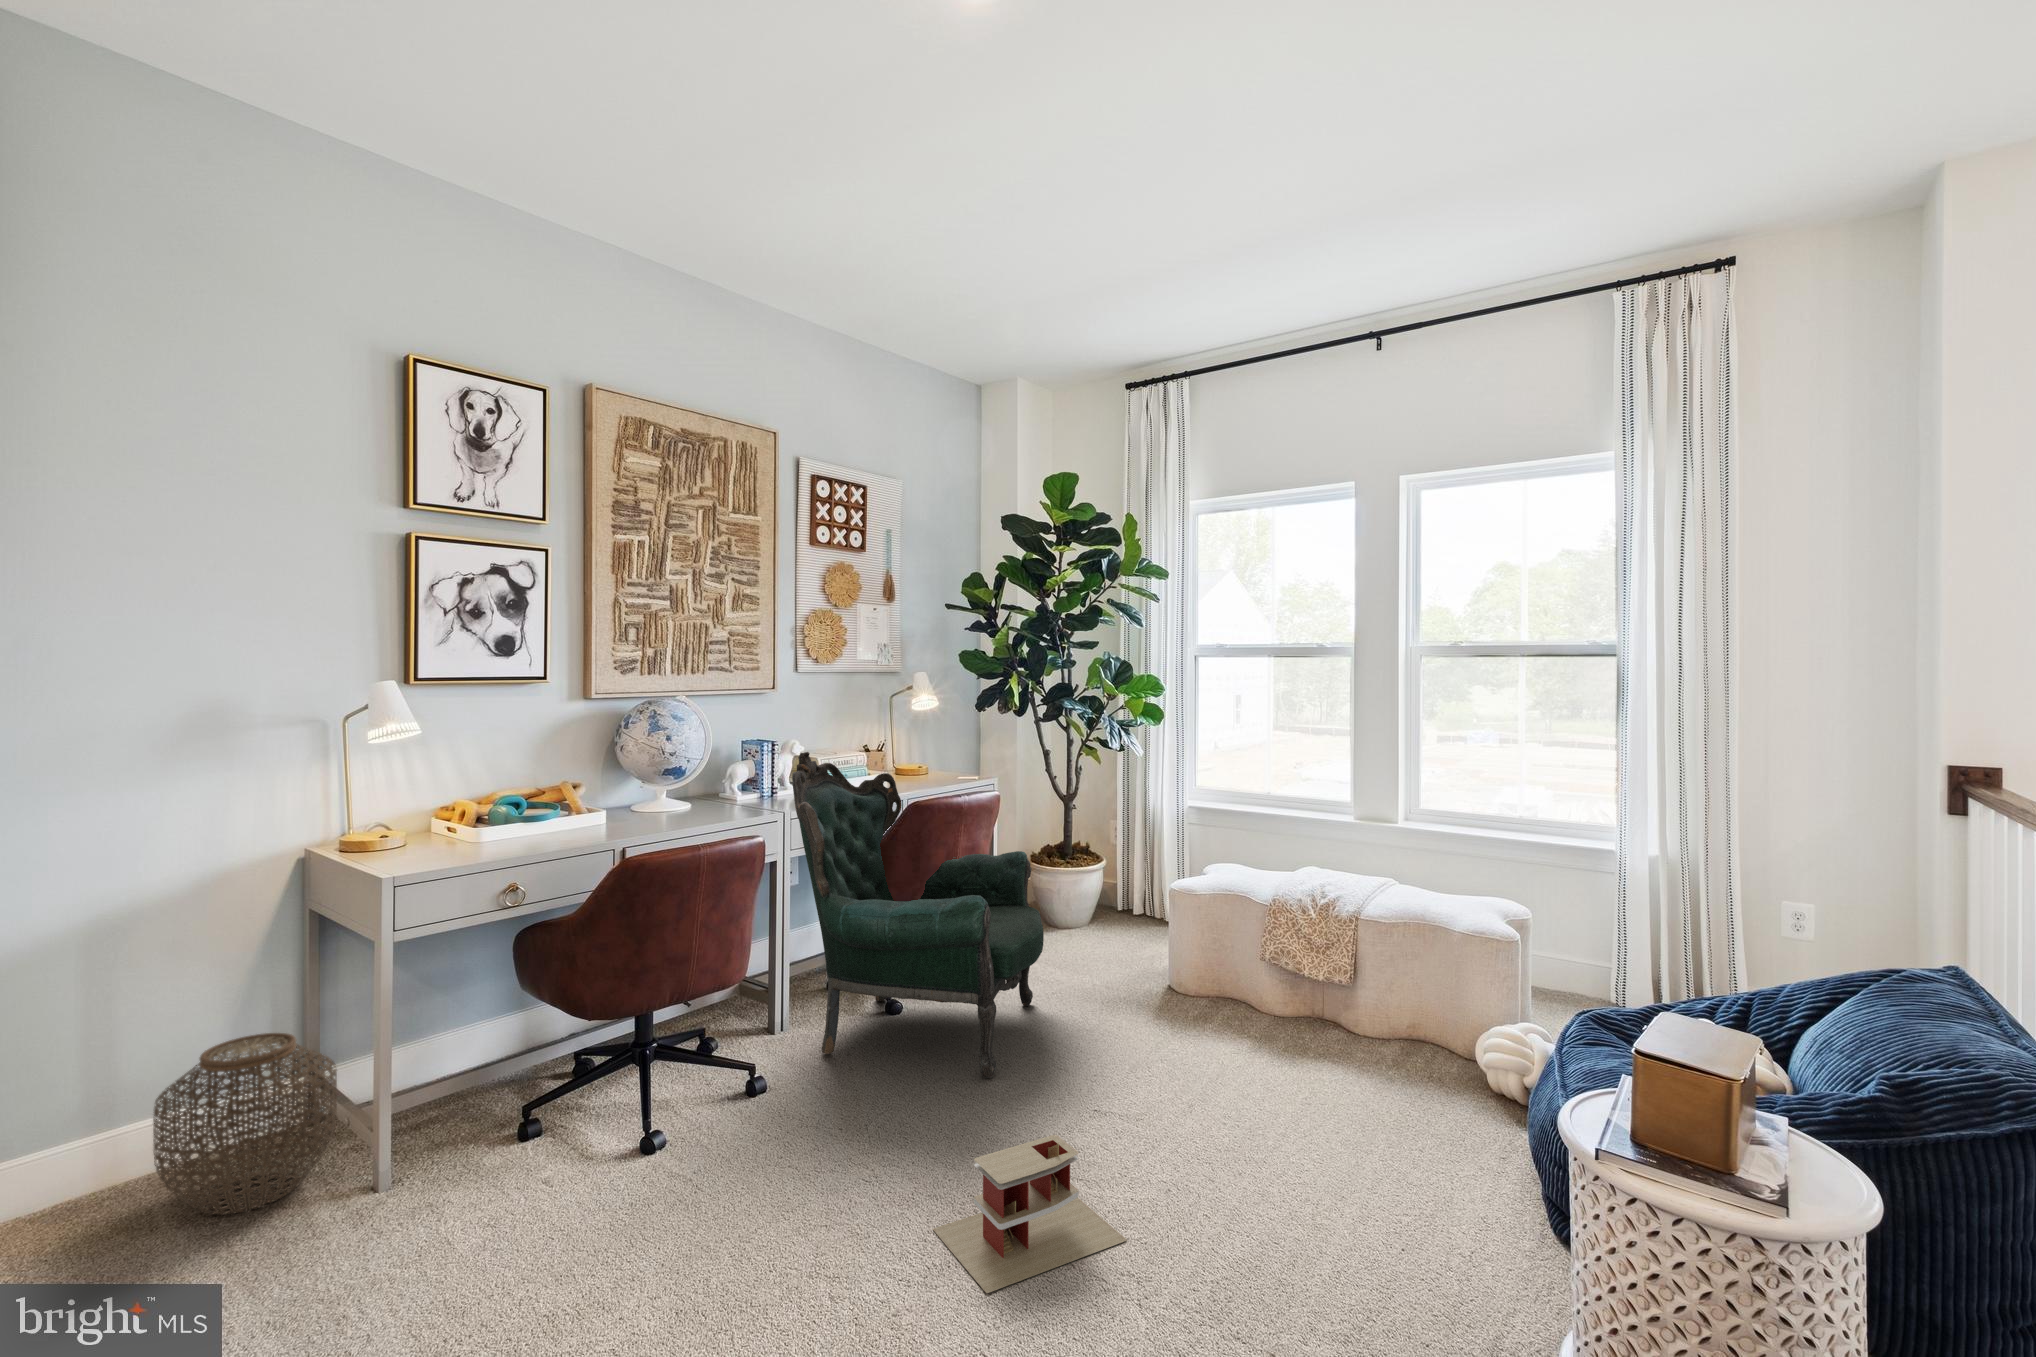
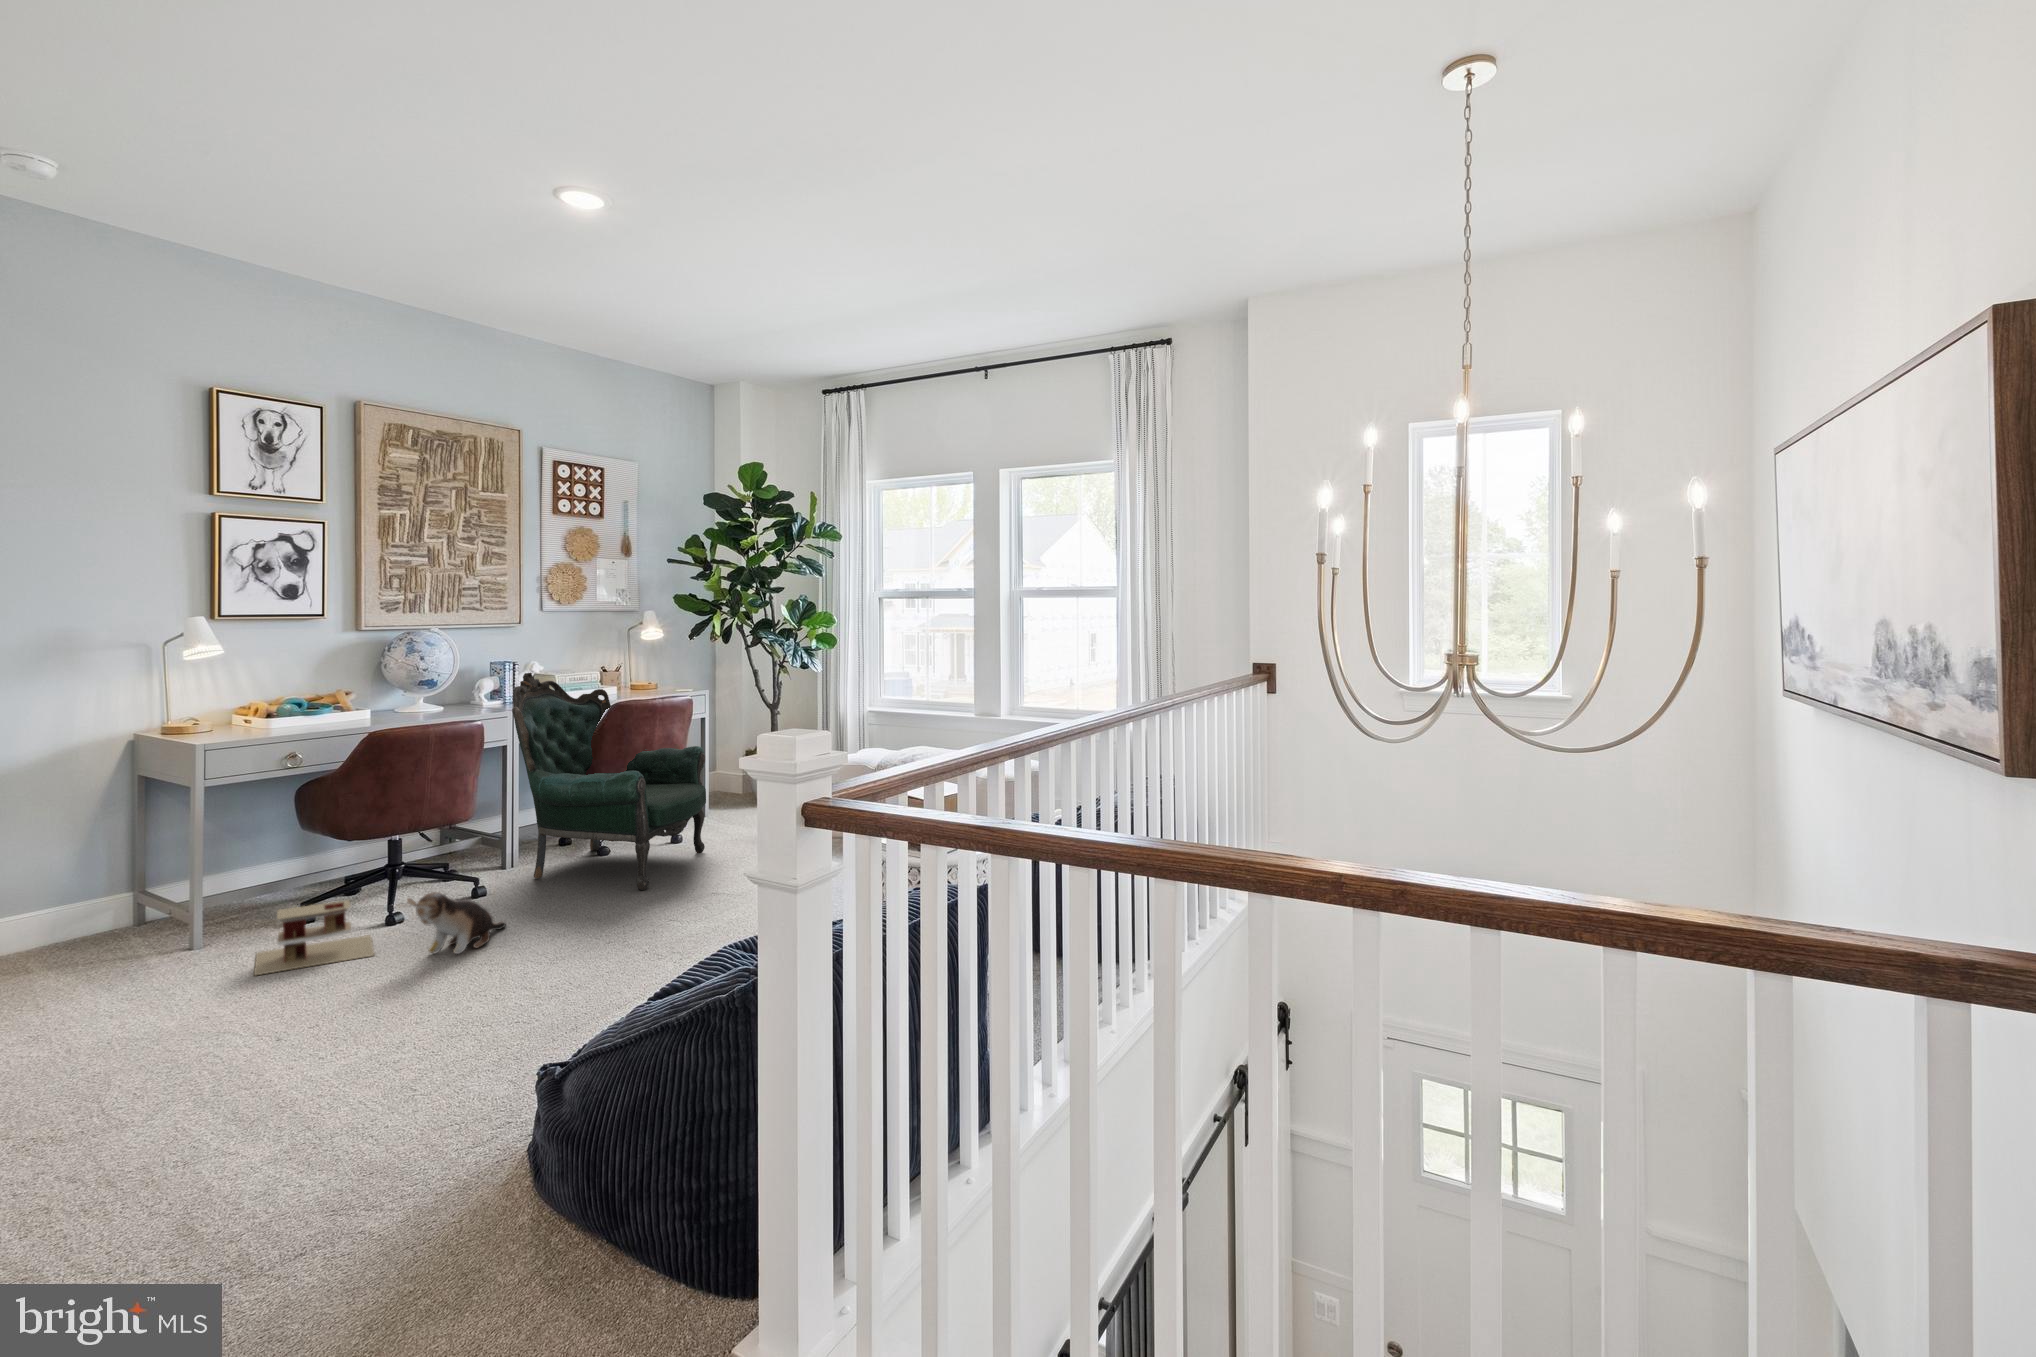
woven basket: present [153,1033,337,1215] -> none [45,847,172,954]
plush toy: none [699,1119,822,1227] -> present [407,892,506,954]
toy house: present [933,1135,1127,1293] -> present [254,901,374,975]

